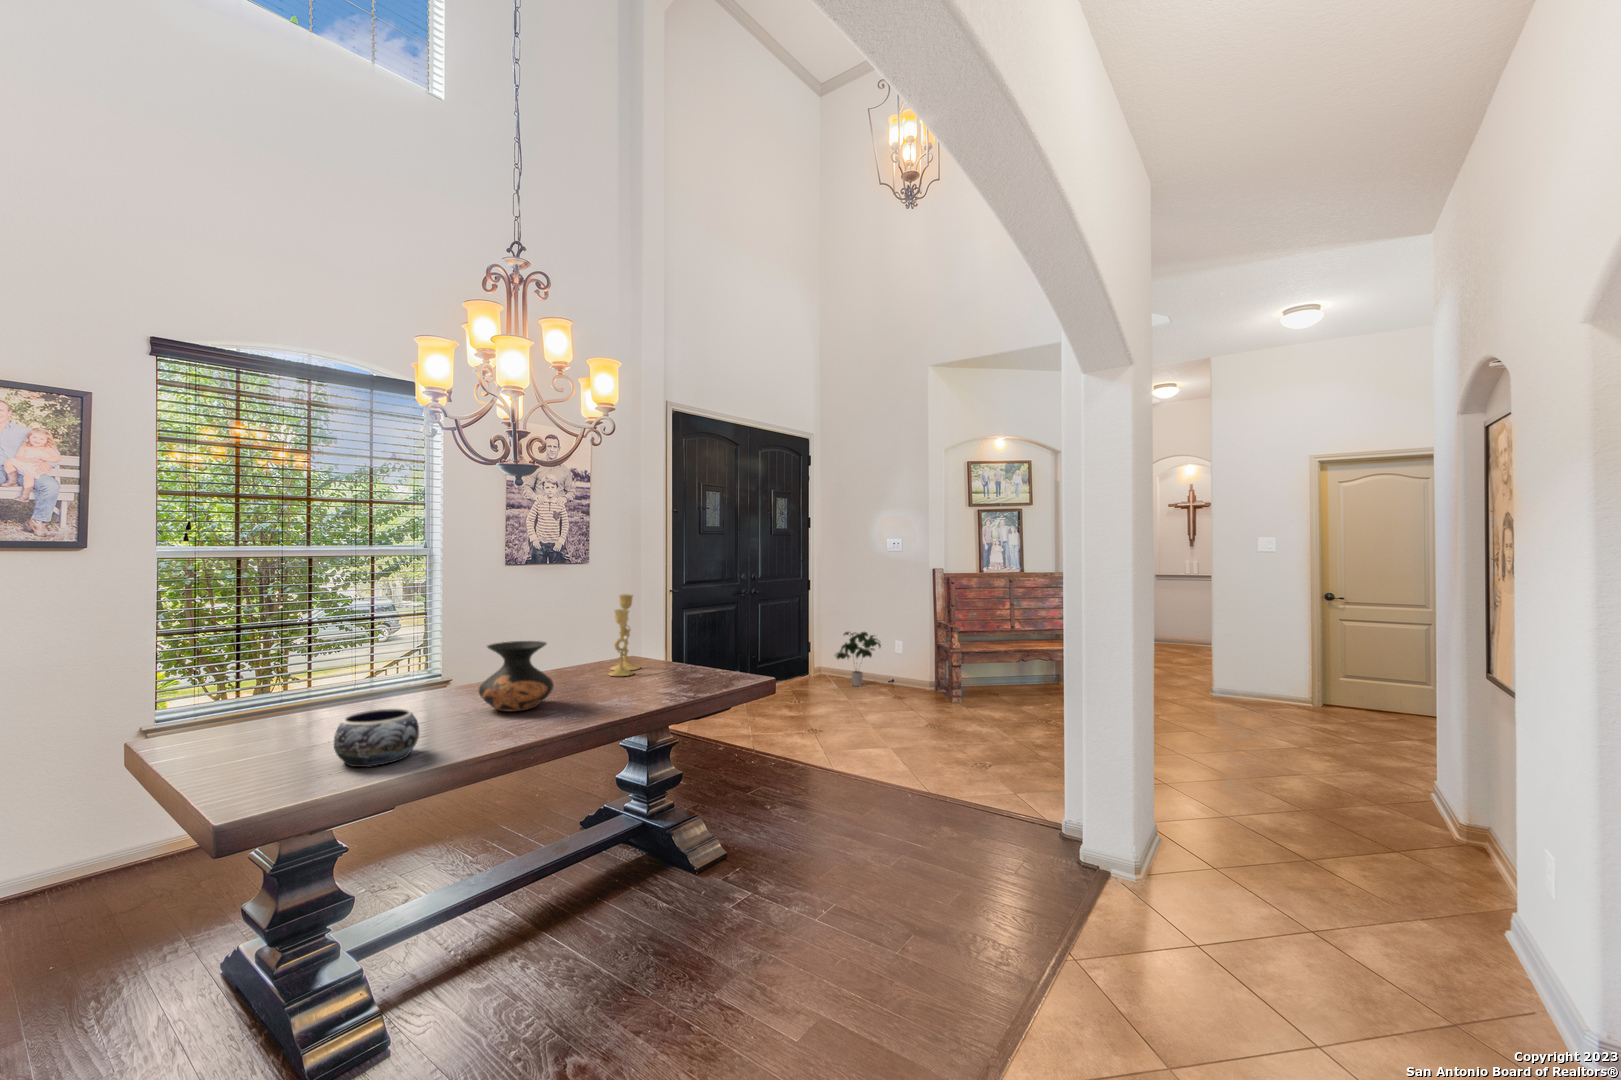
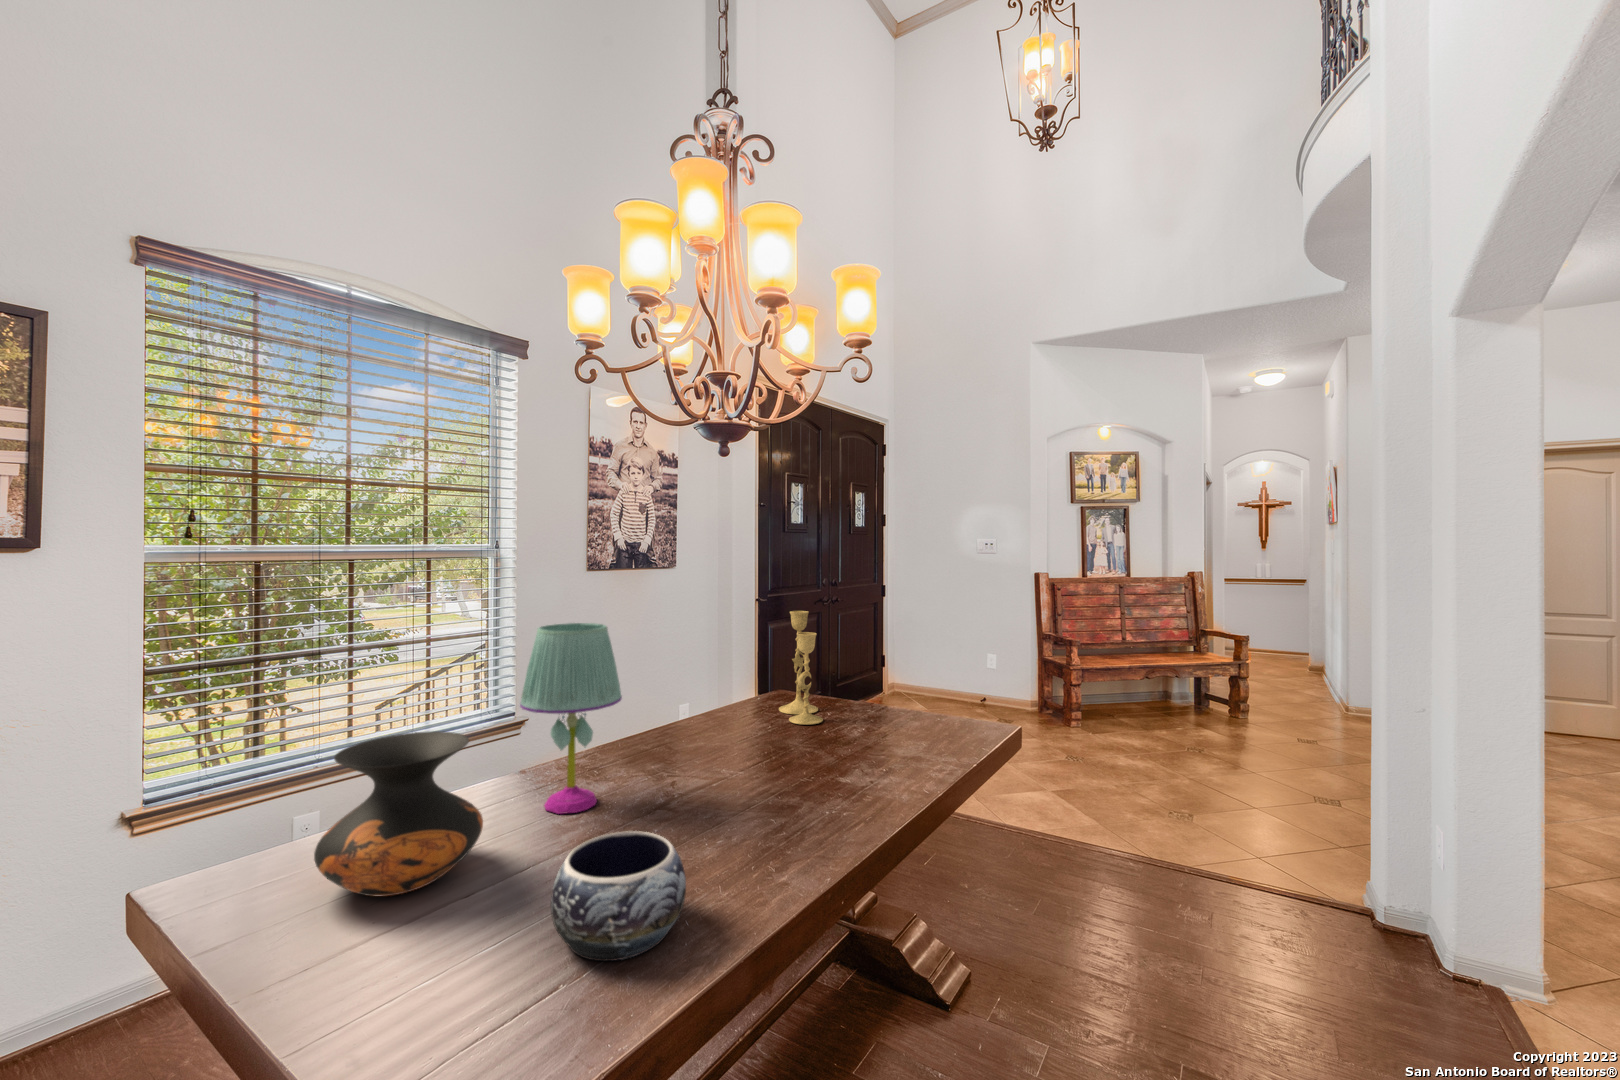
table lamp: none [368,596,440,716] -> present [520,623,622,814]
potted plant: present [836,632,881,686] -> none [916,642,972,705]
vase: present [479,641,554,712] -> present [314,731,483,896]

